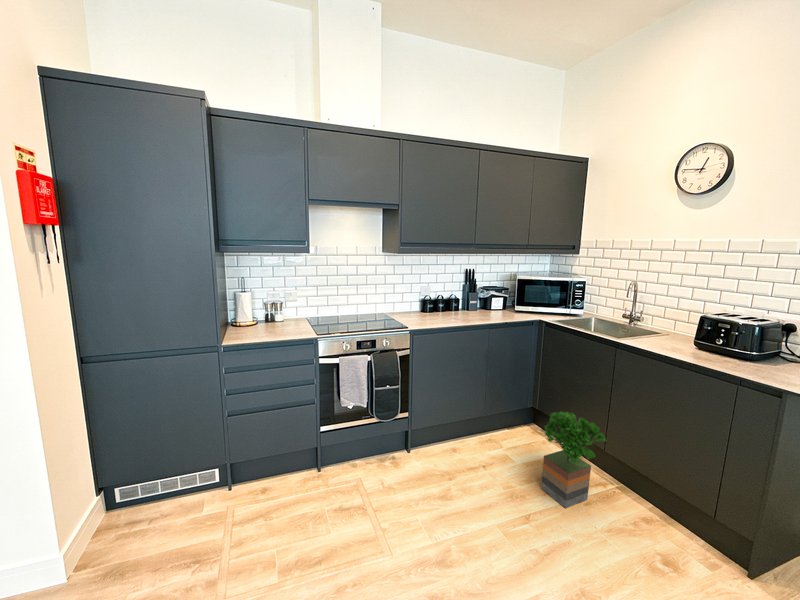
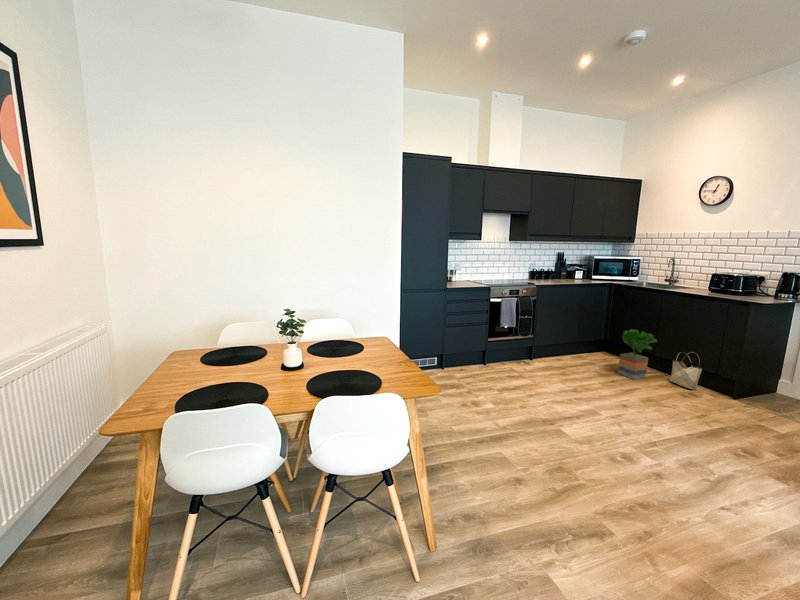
woven basket: none [627,463,687,542] -> present [669,352,703,390]

